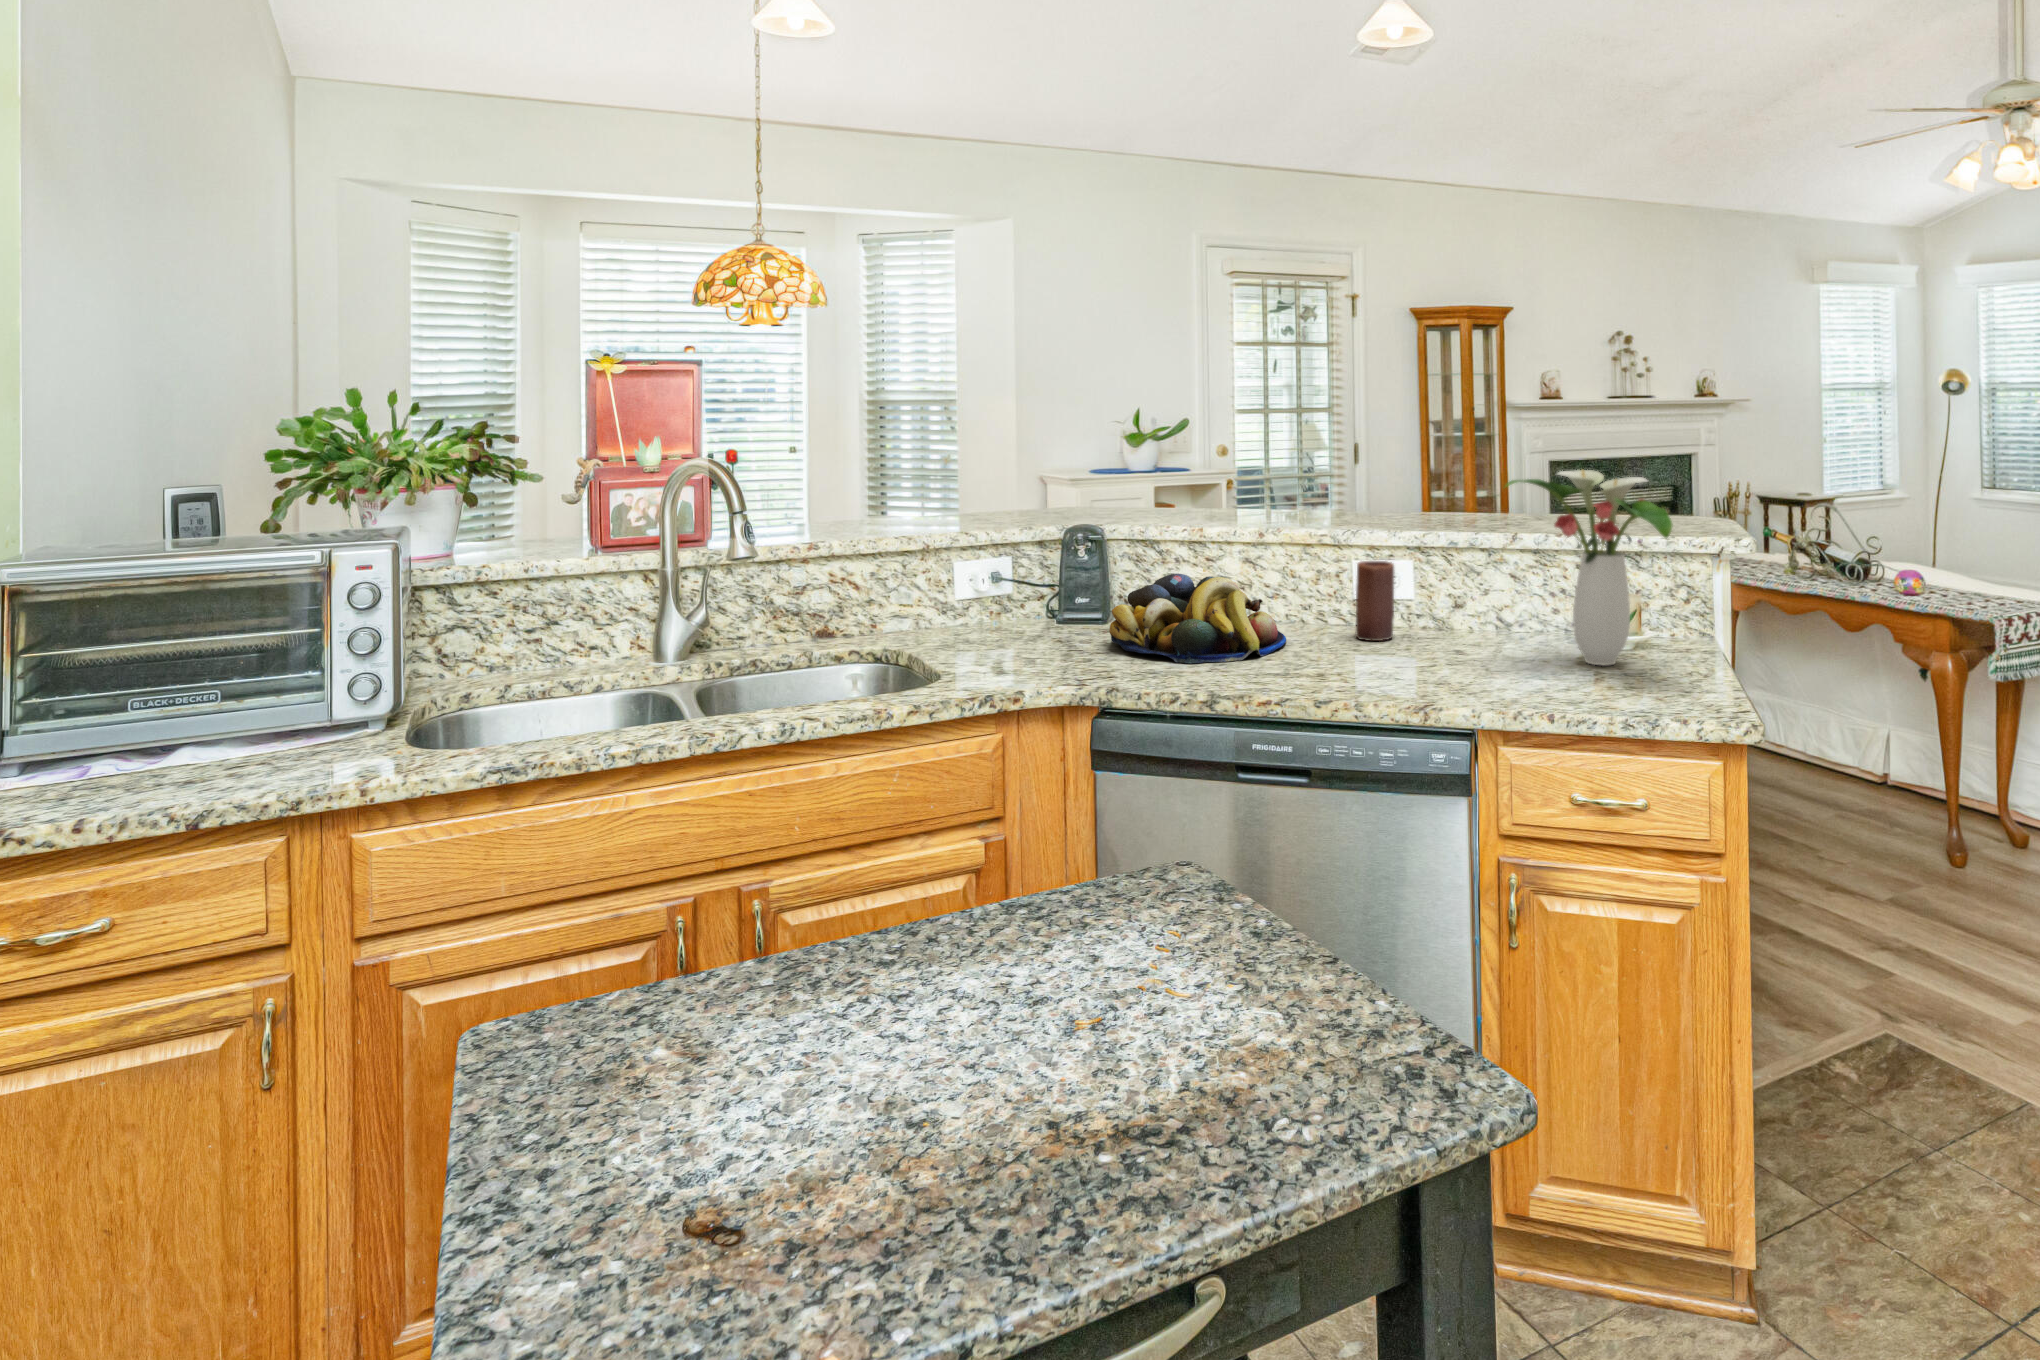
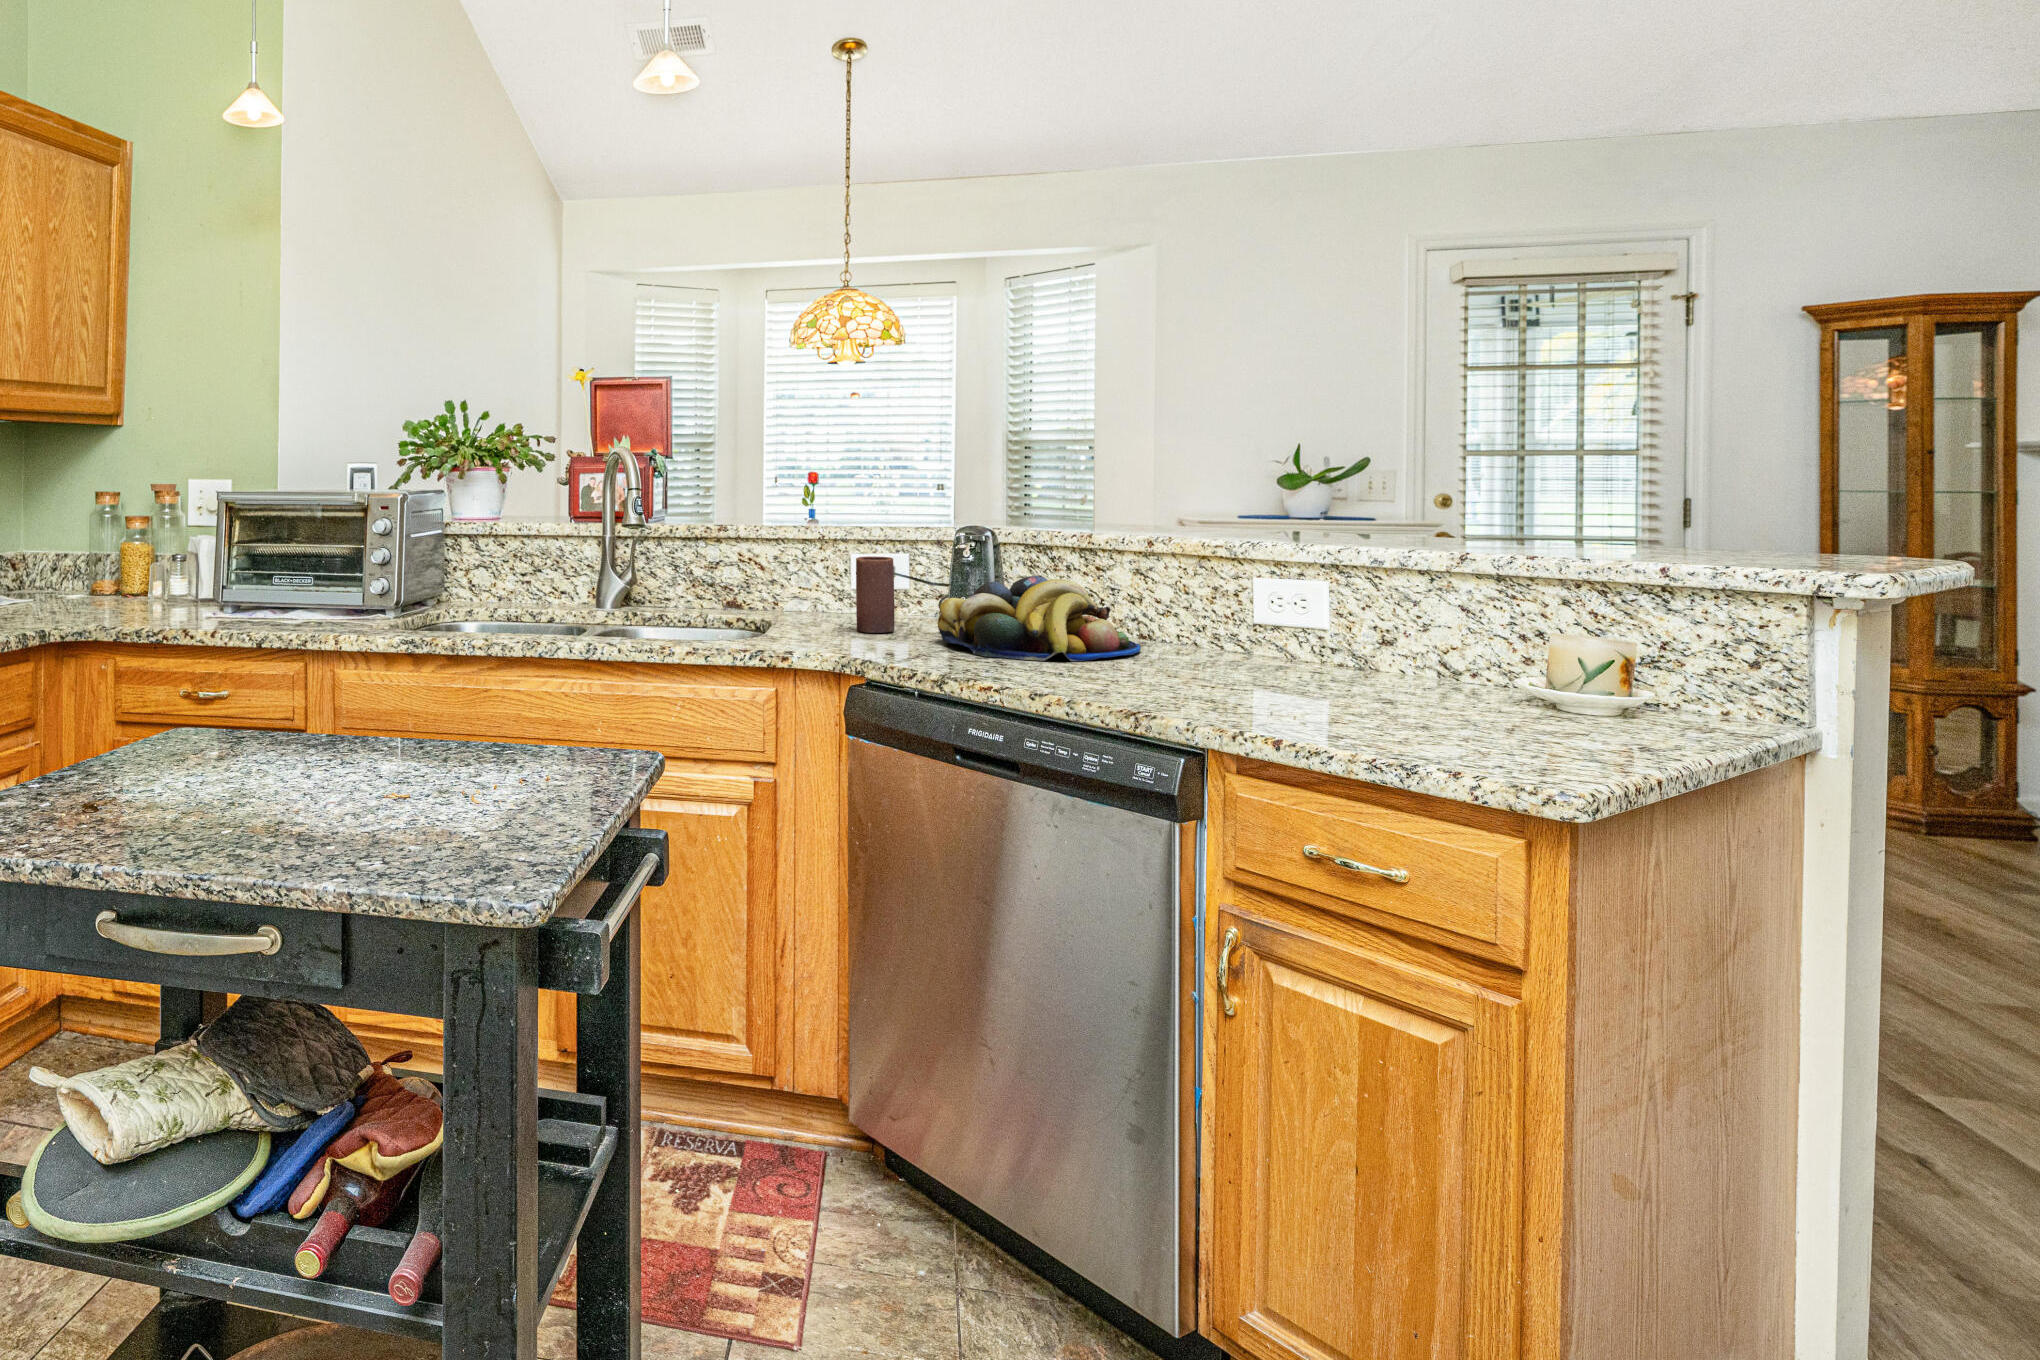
flower arrangement: present [1505,470,1672,666] -> none [1339,457,1584,723]
candle: present [1356,561,1394,641] -> present [856,556,895,633]

